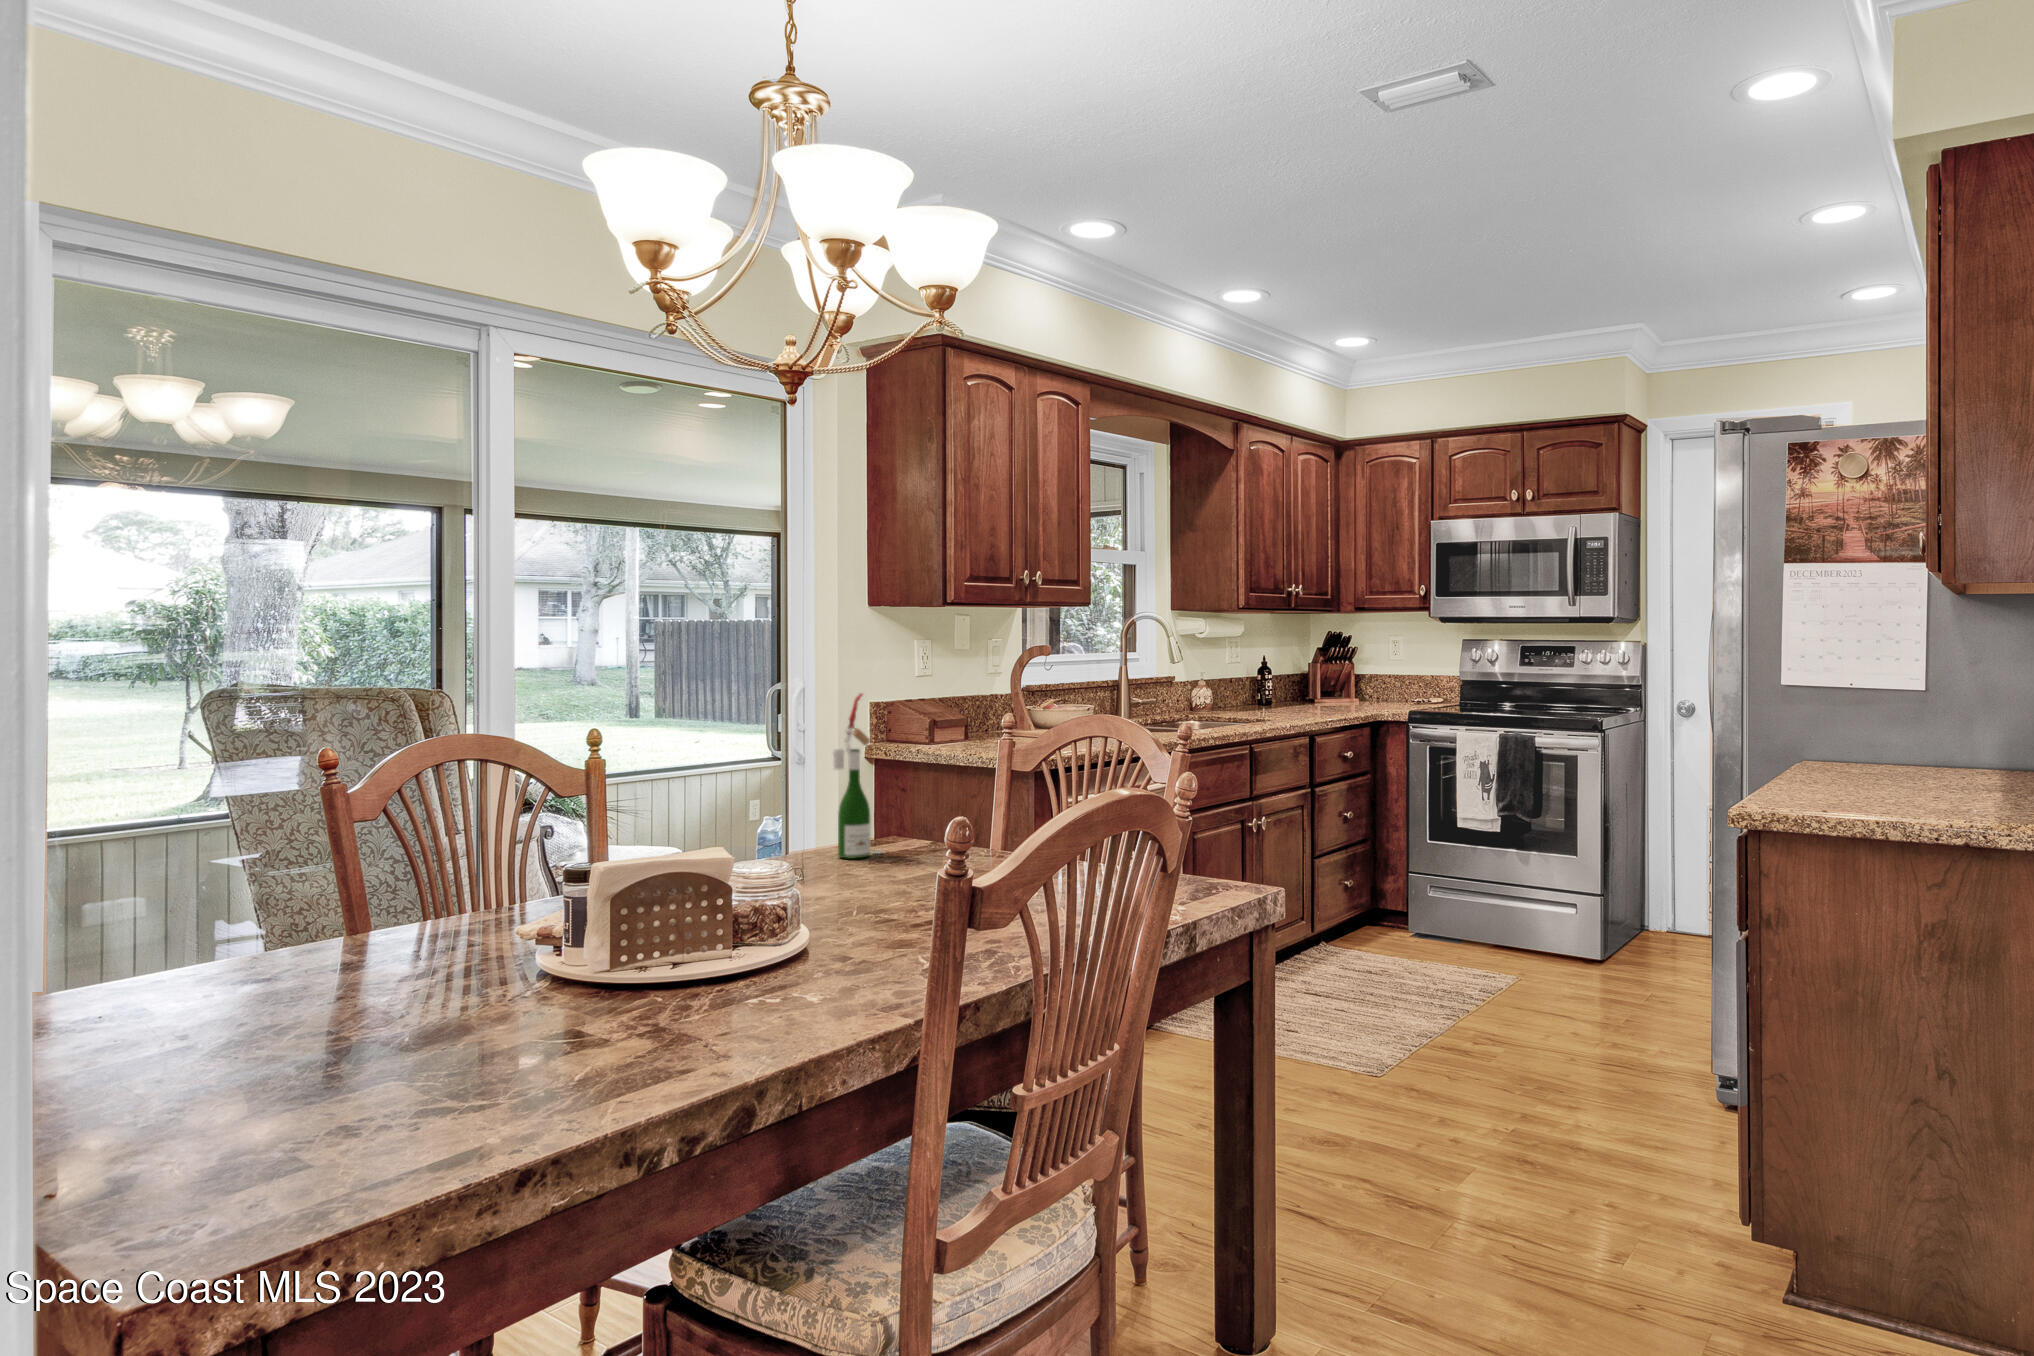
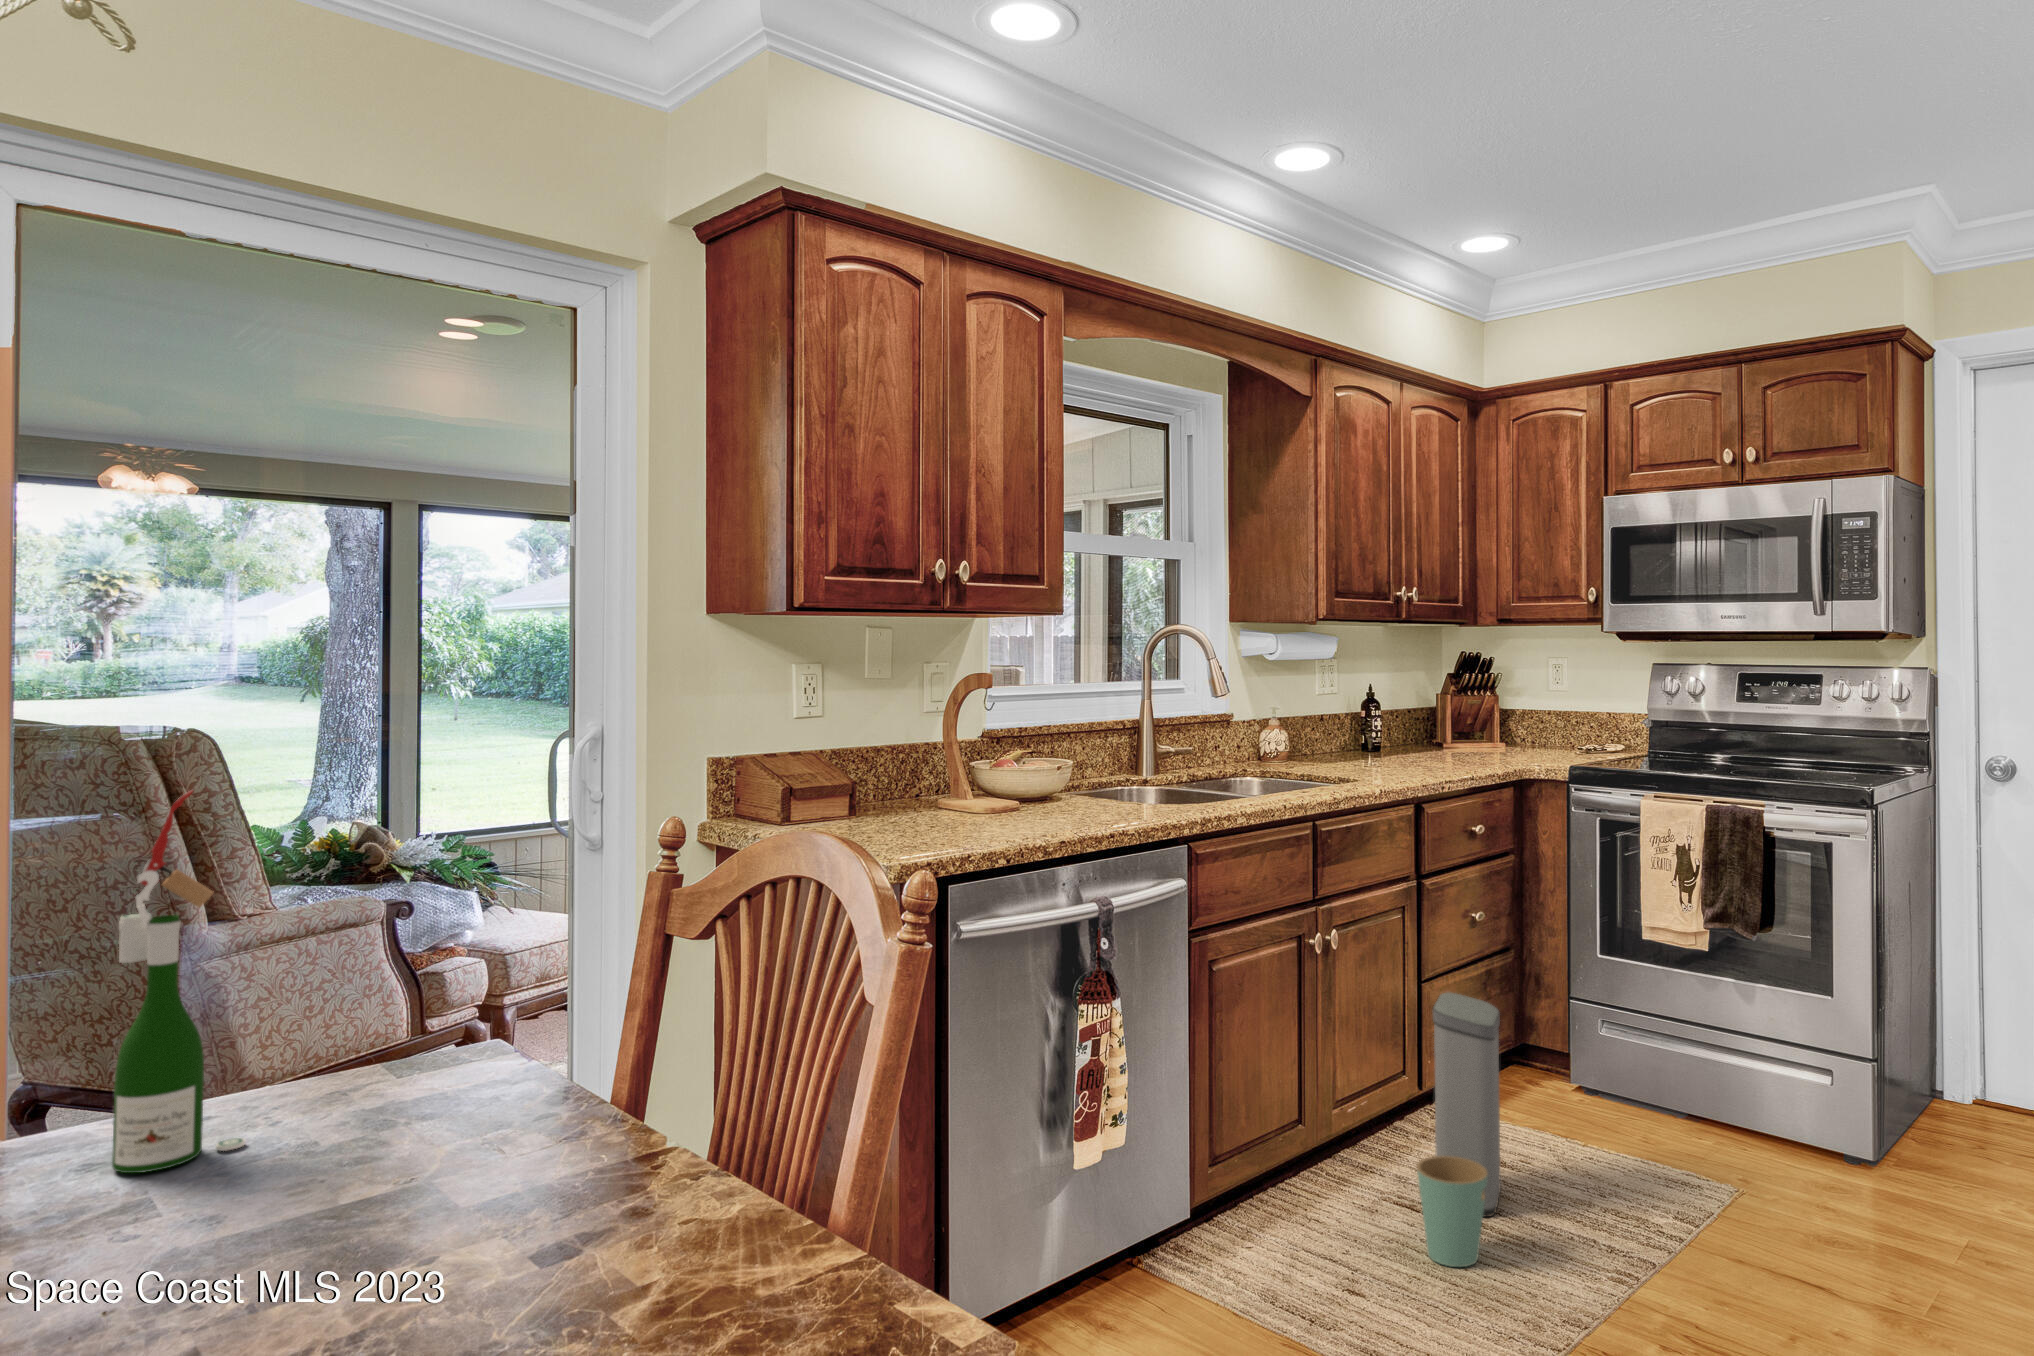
trash can: none [1325,856,1372,1015] -> present [1417,992,1501,1267]

